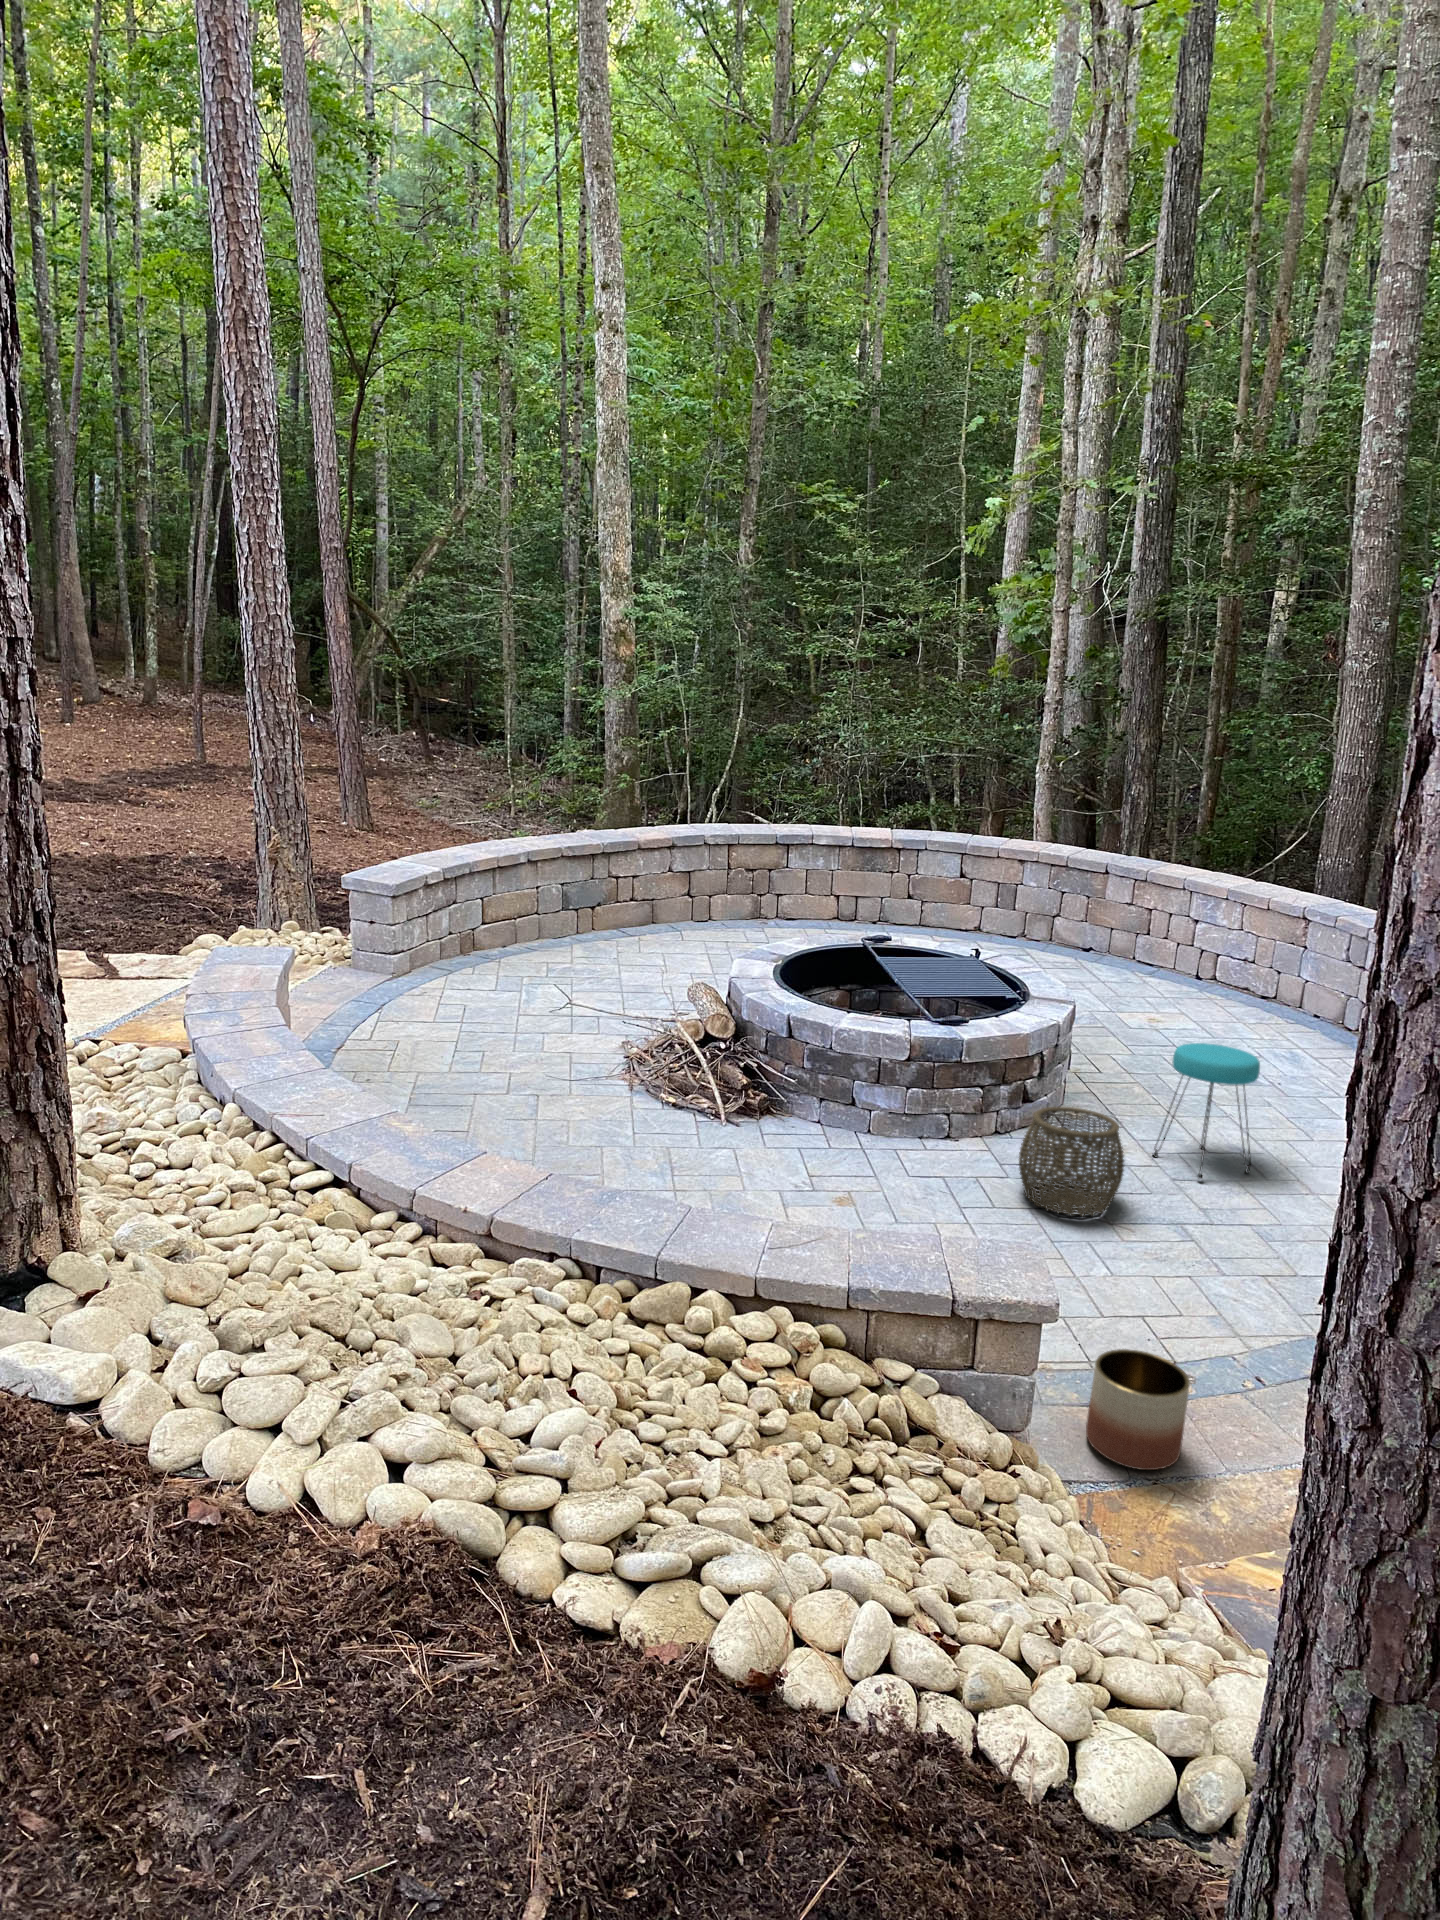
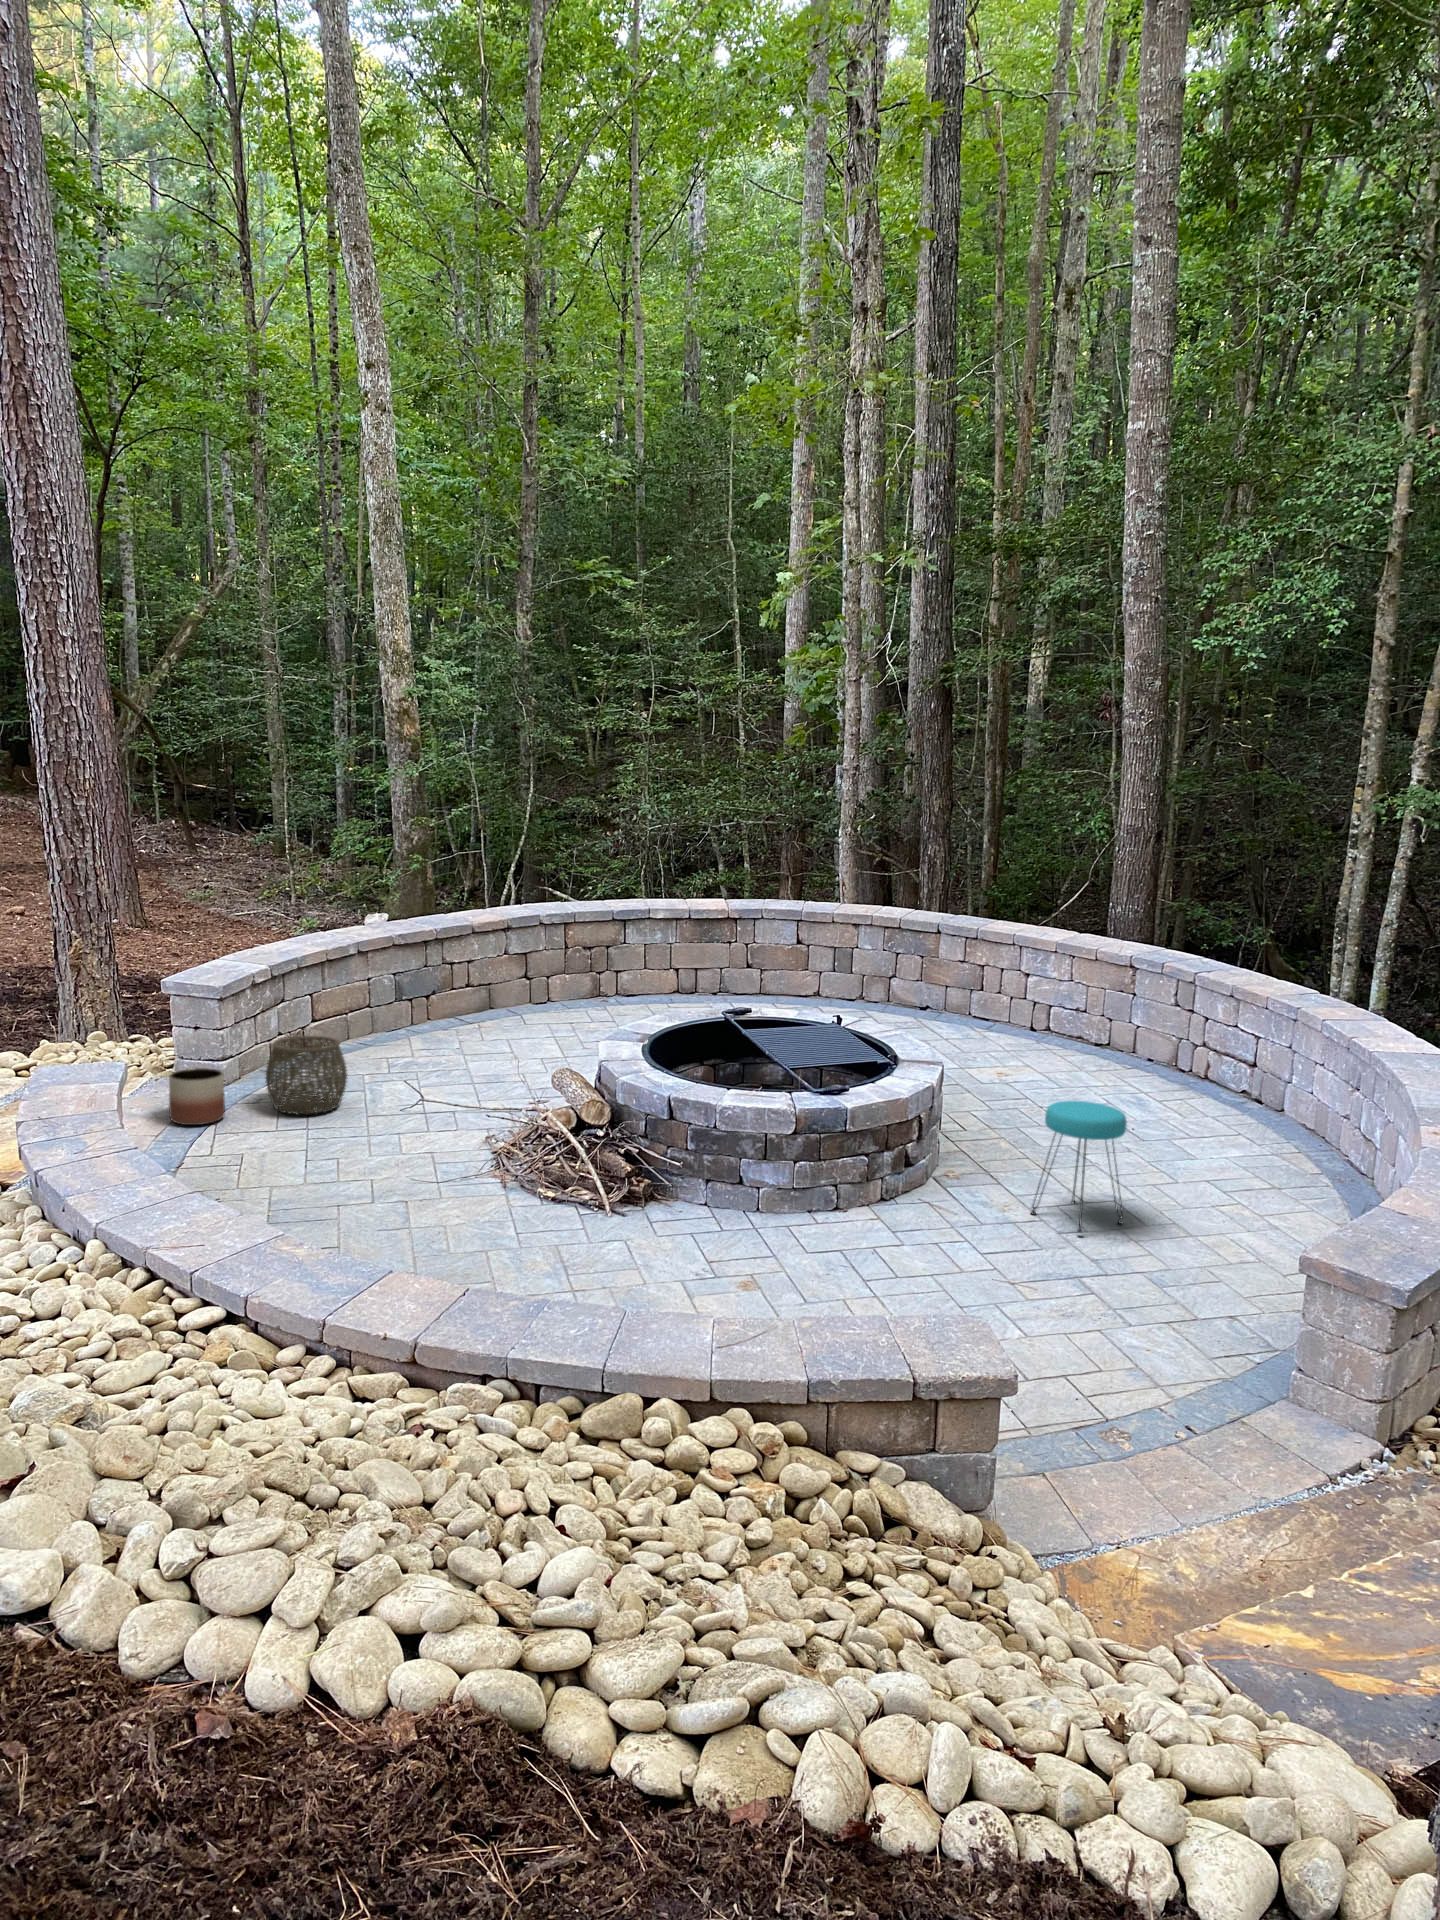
woven basket: present [1019,1107,1124,1216] -> present [265,1036,347,1114]
planter: present [1086,1349,1190,1470] -> present [169,1068,225,1125]

